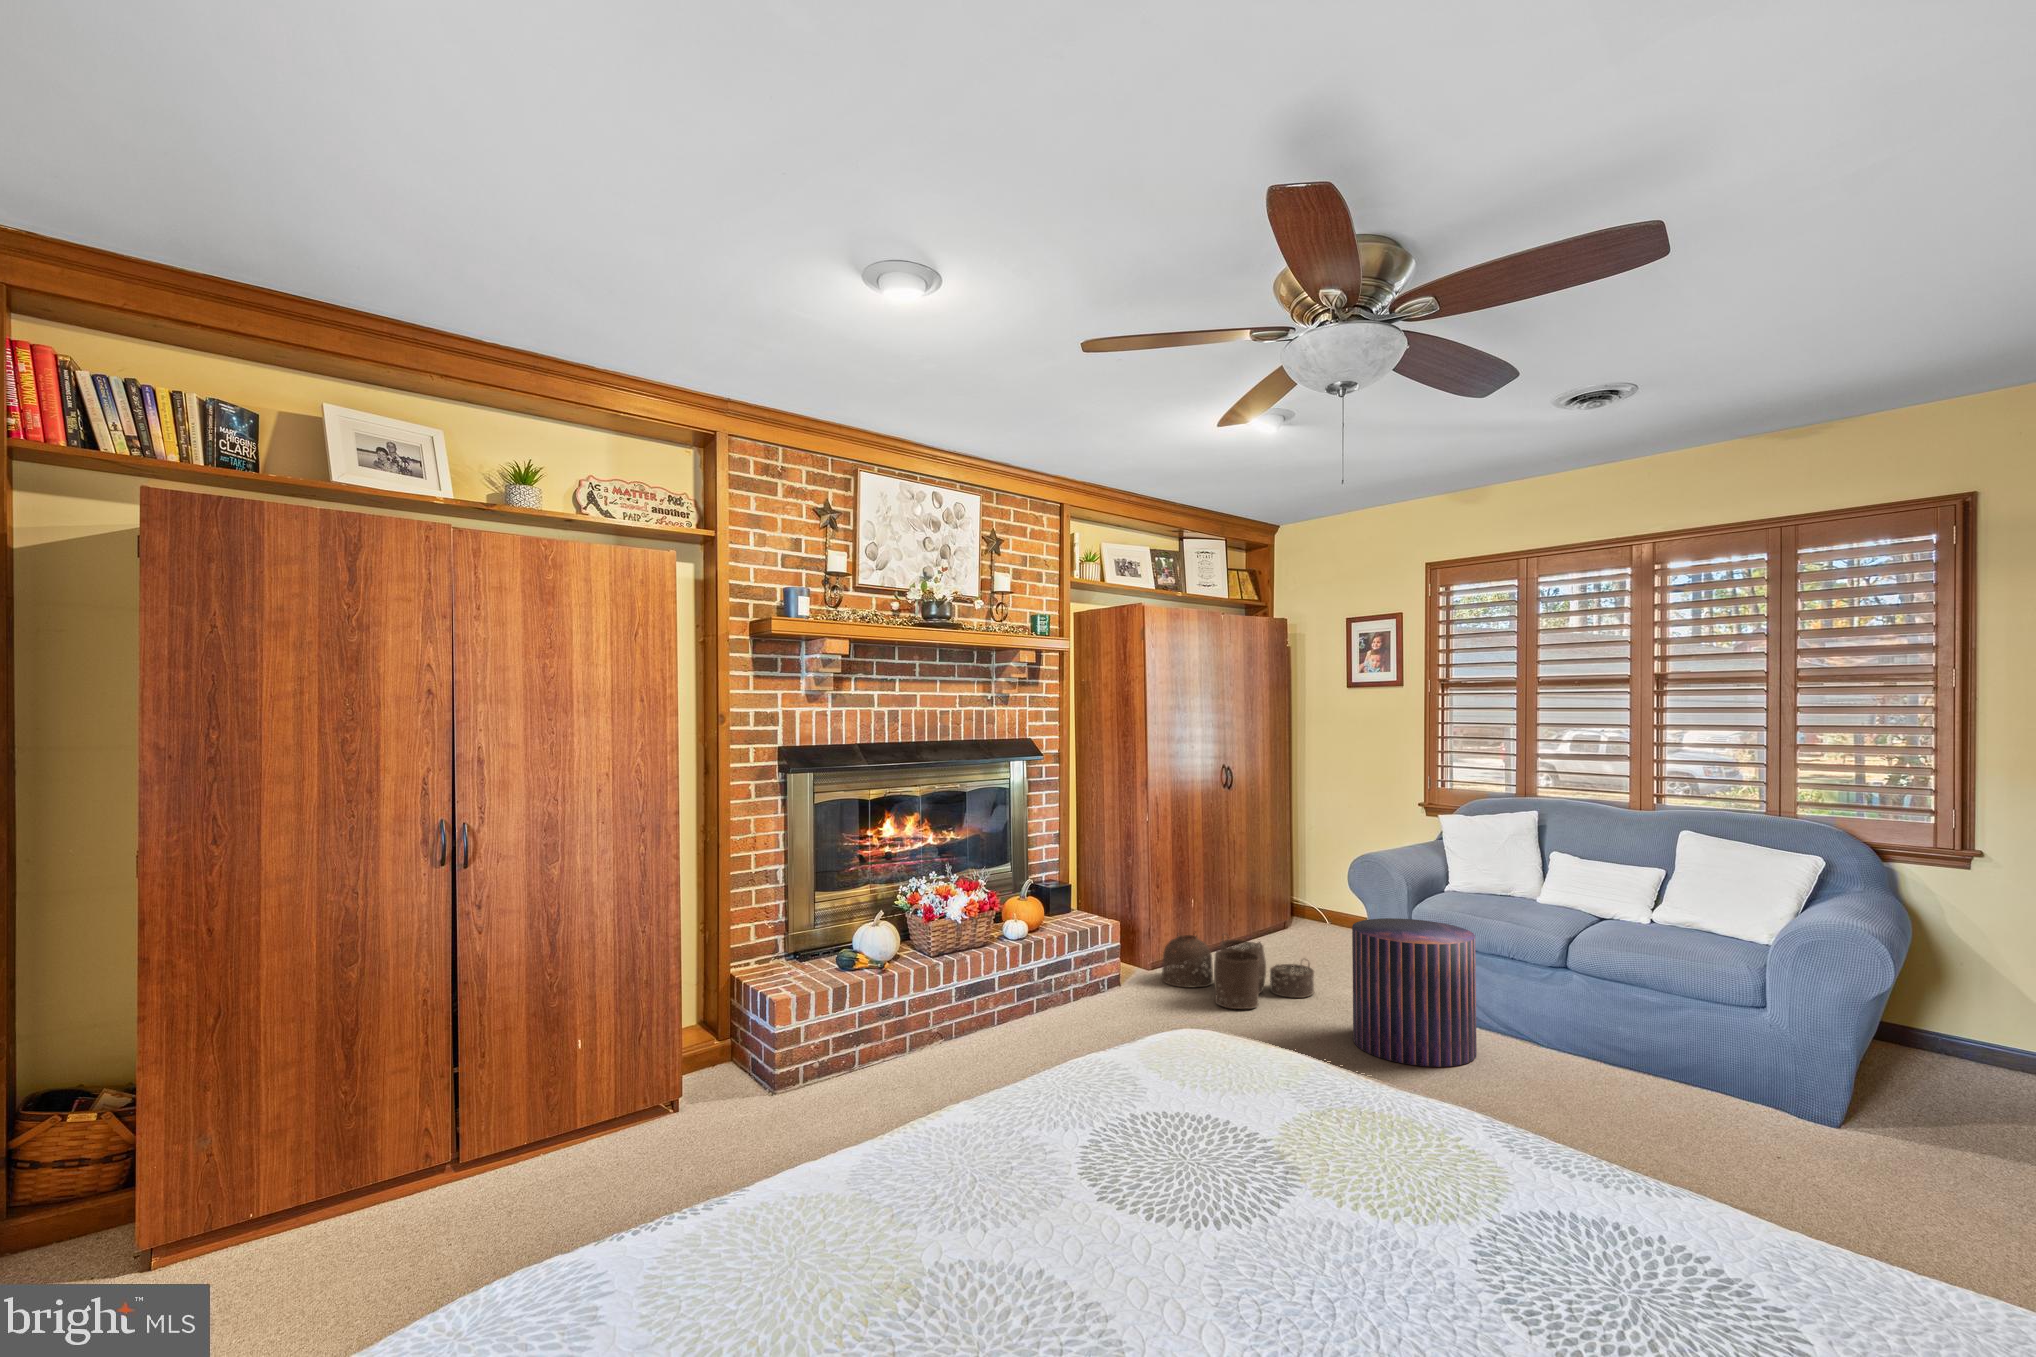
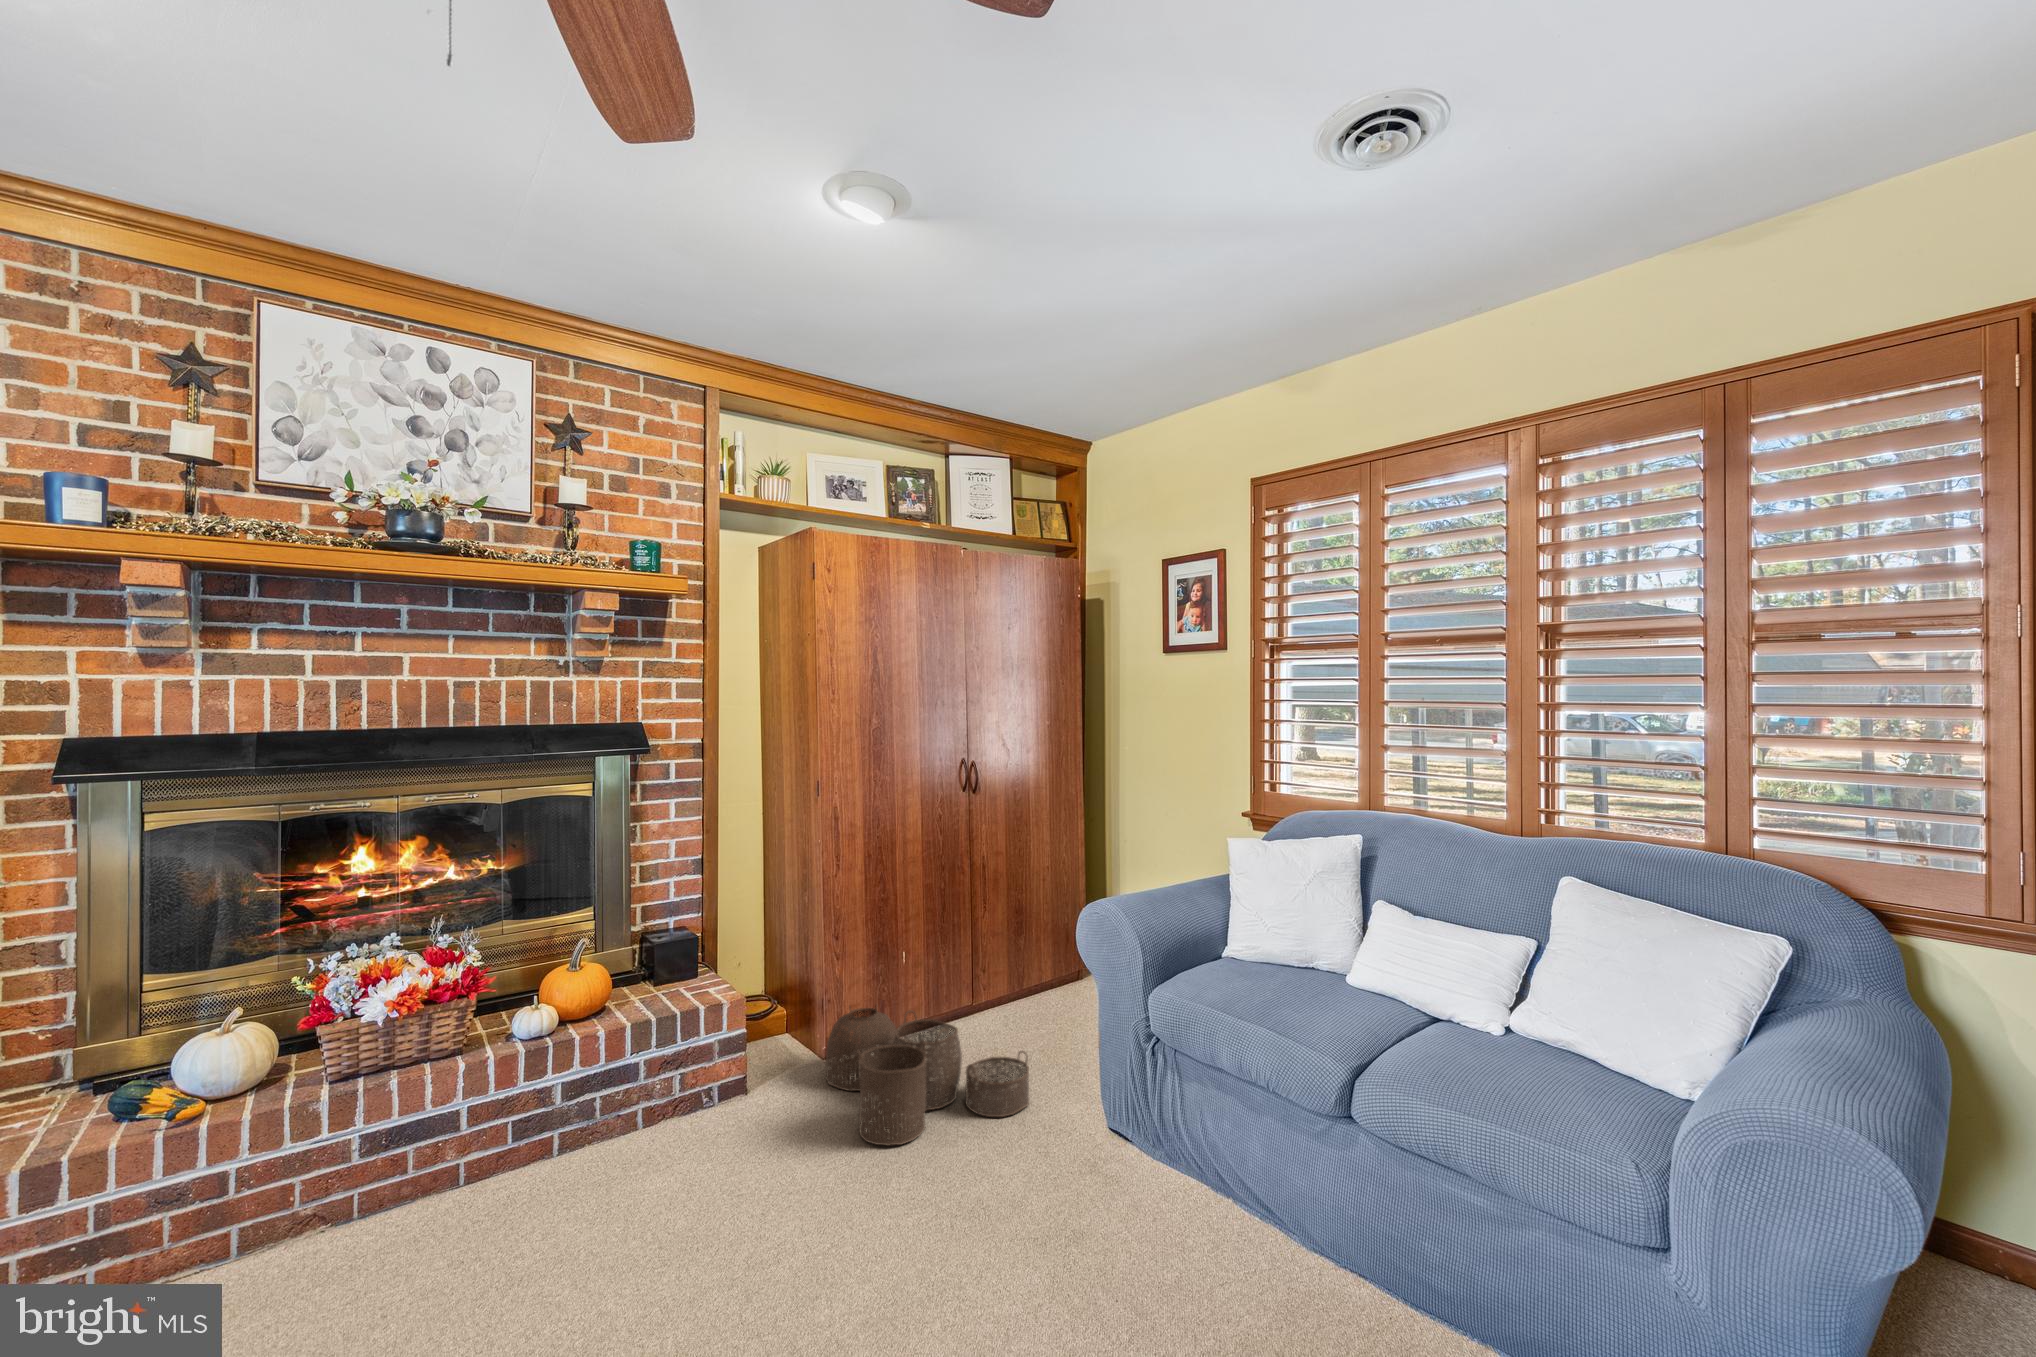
pouf: present [1352,918,1477,1067] -> none [1005,1018,1200,1315]

